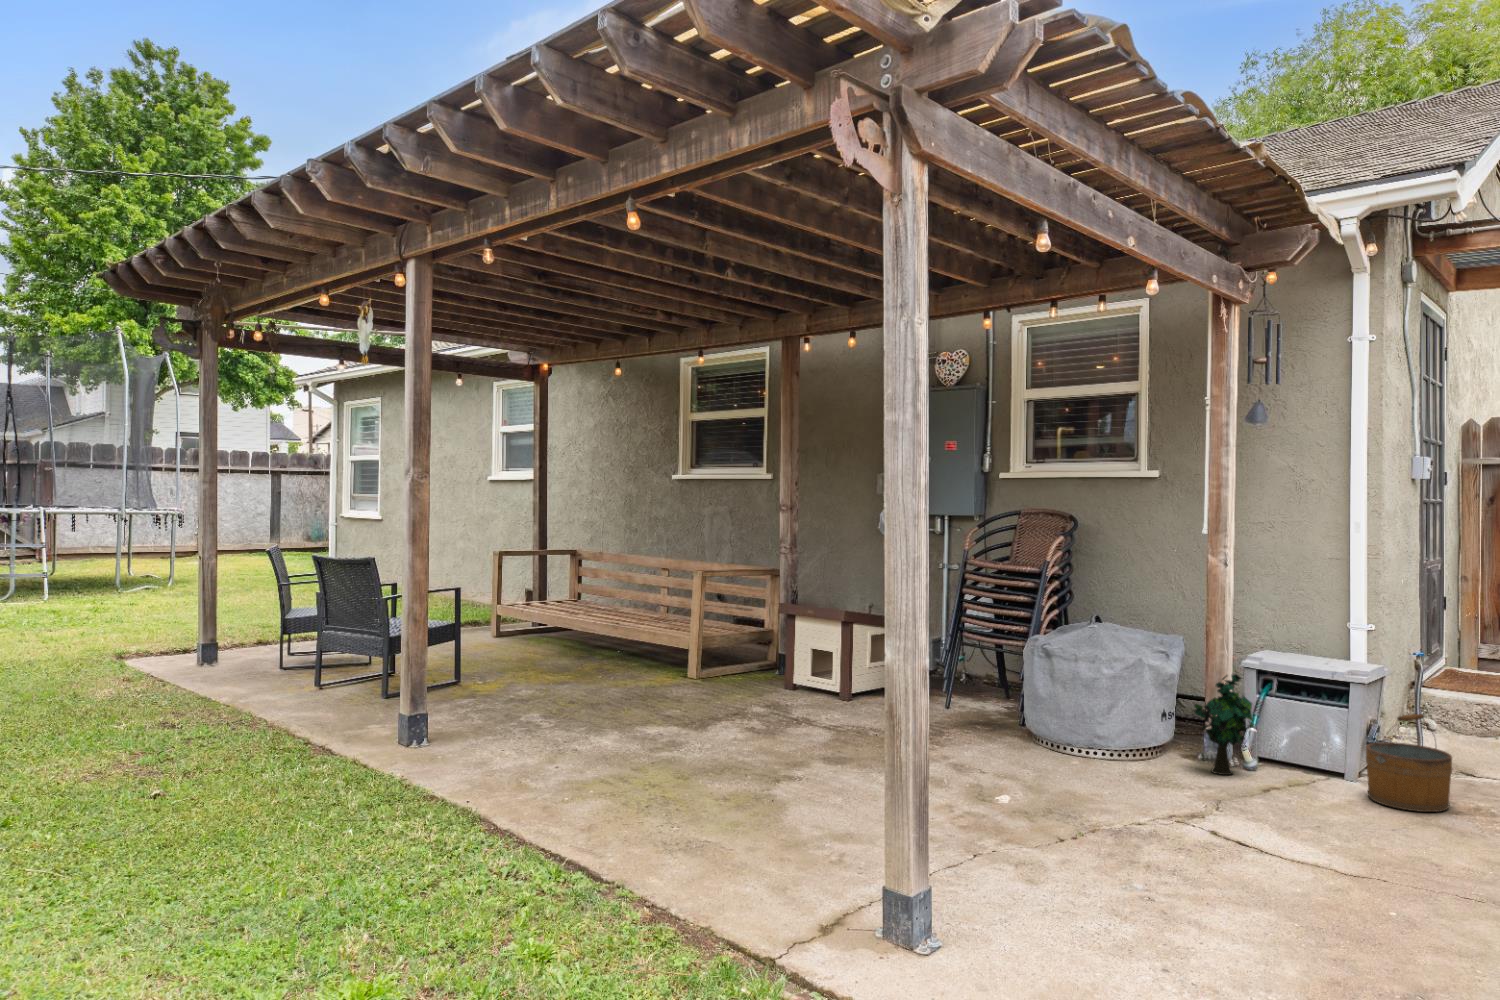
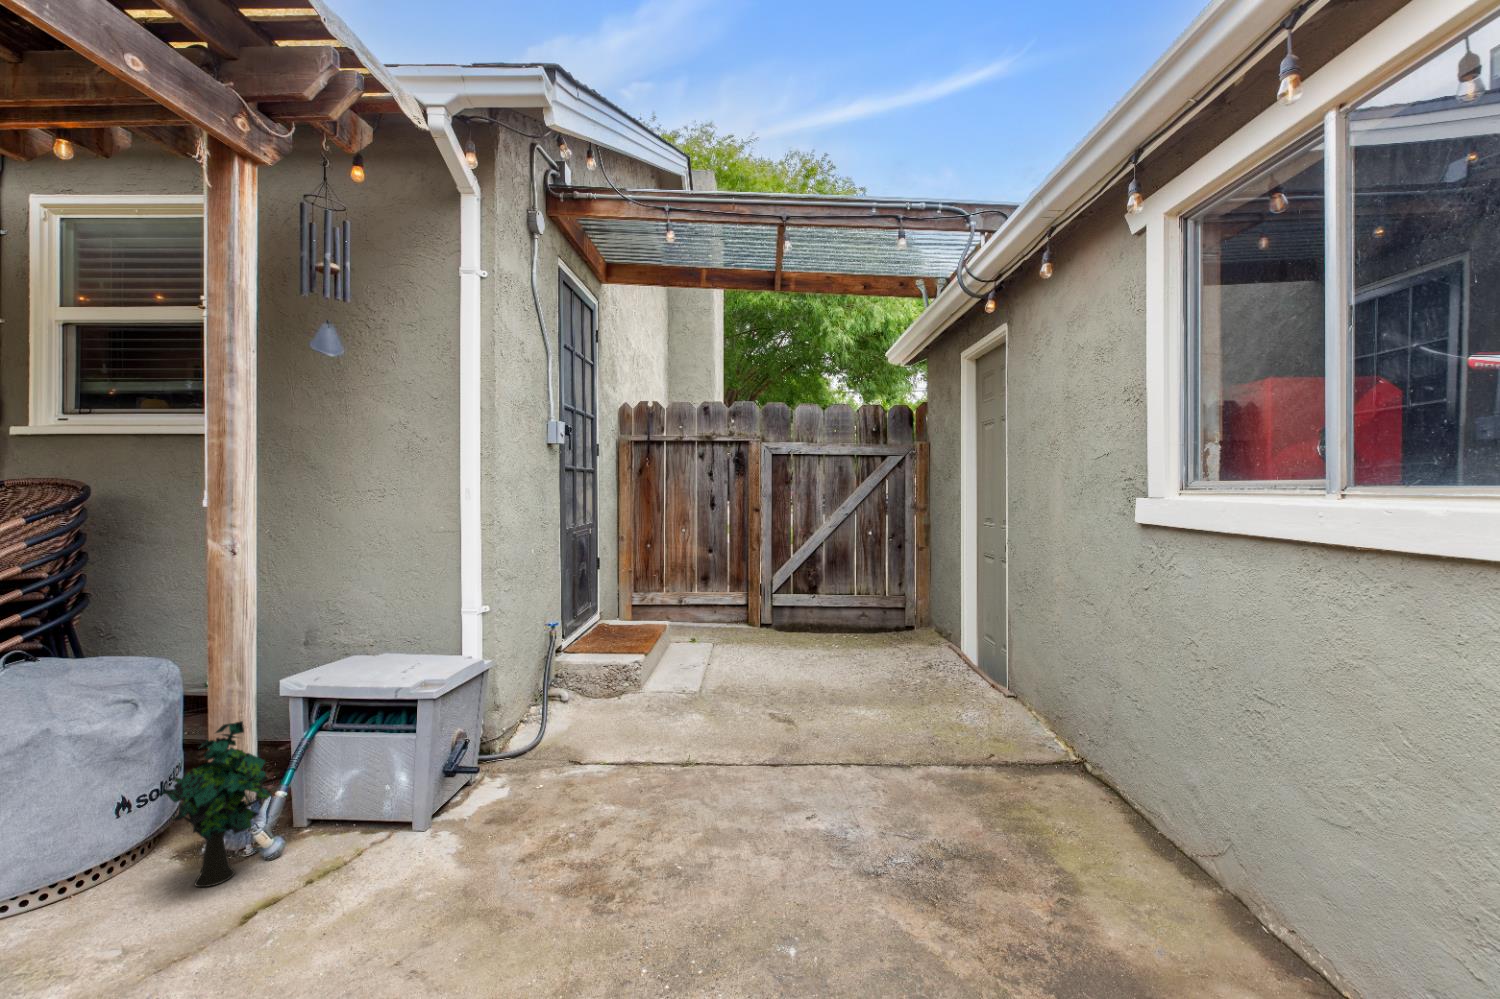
bucket: present [1366,714,1452,812] -> none [406,744,515,897]

